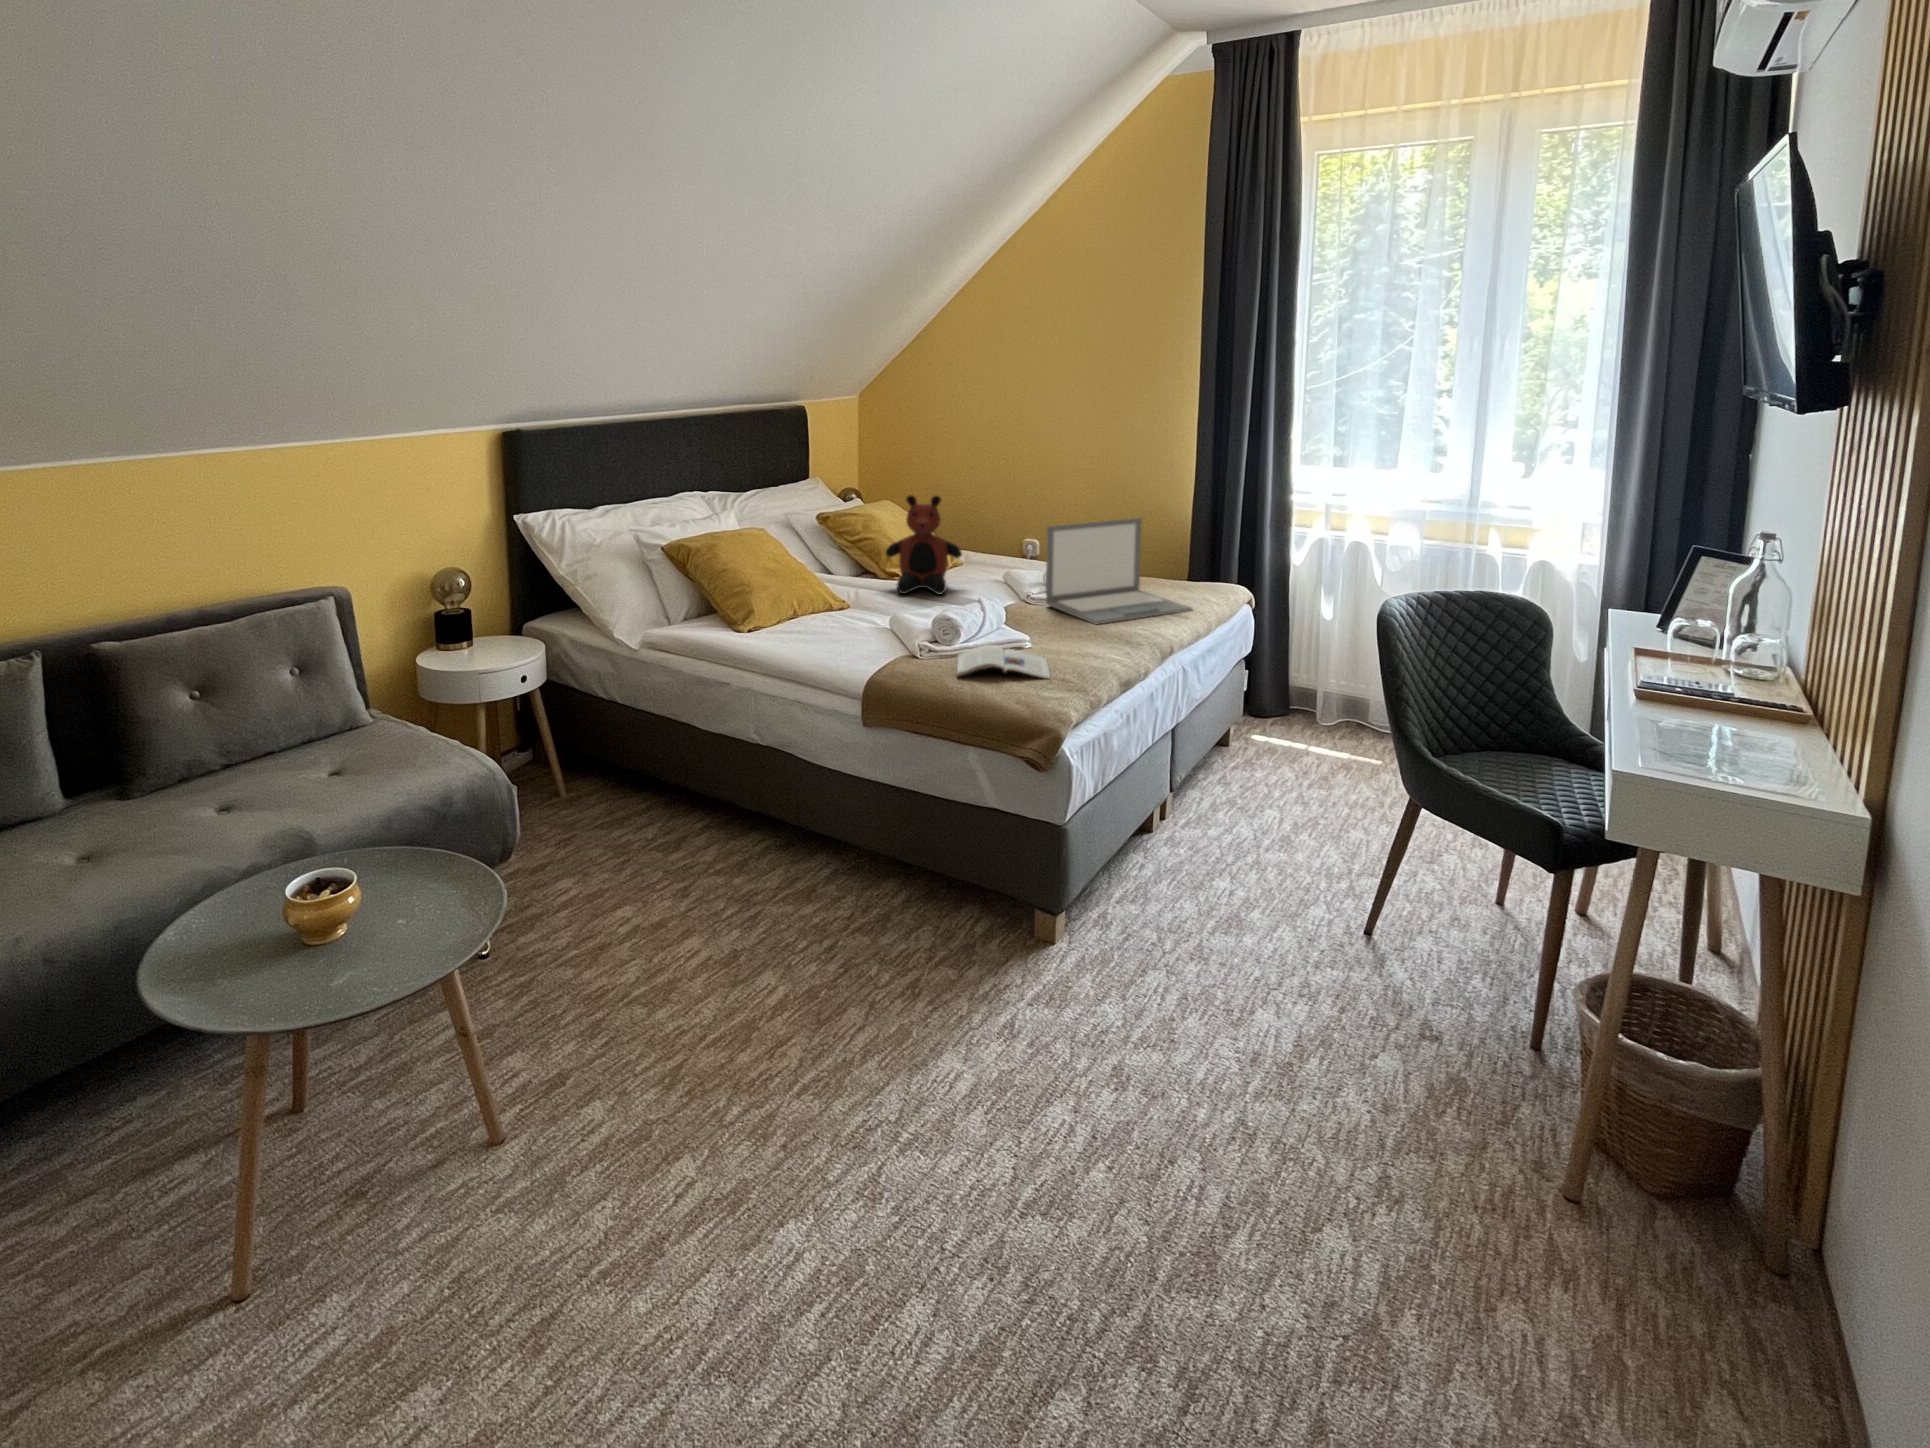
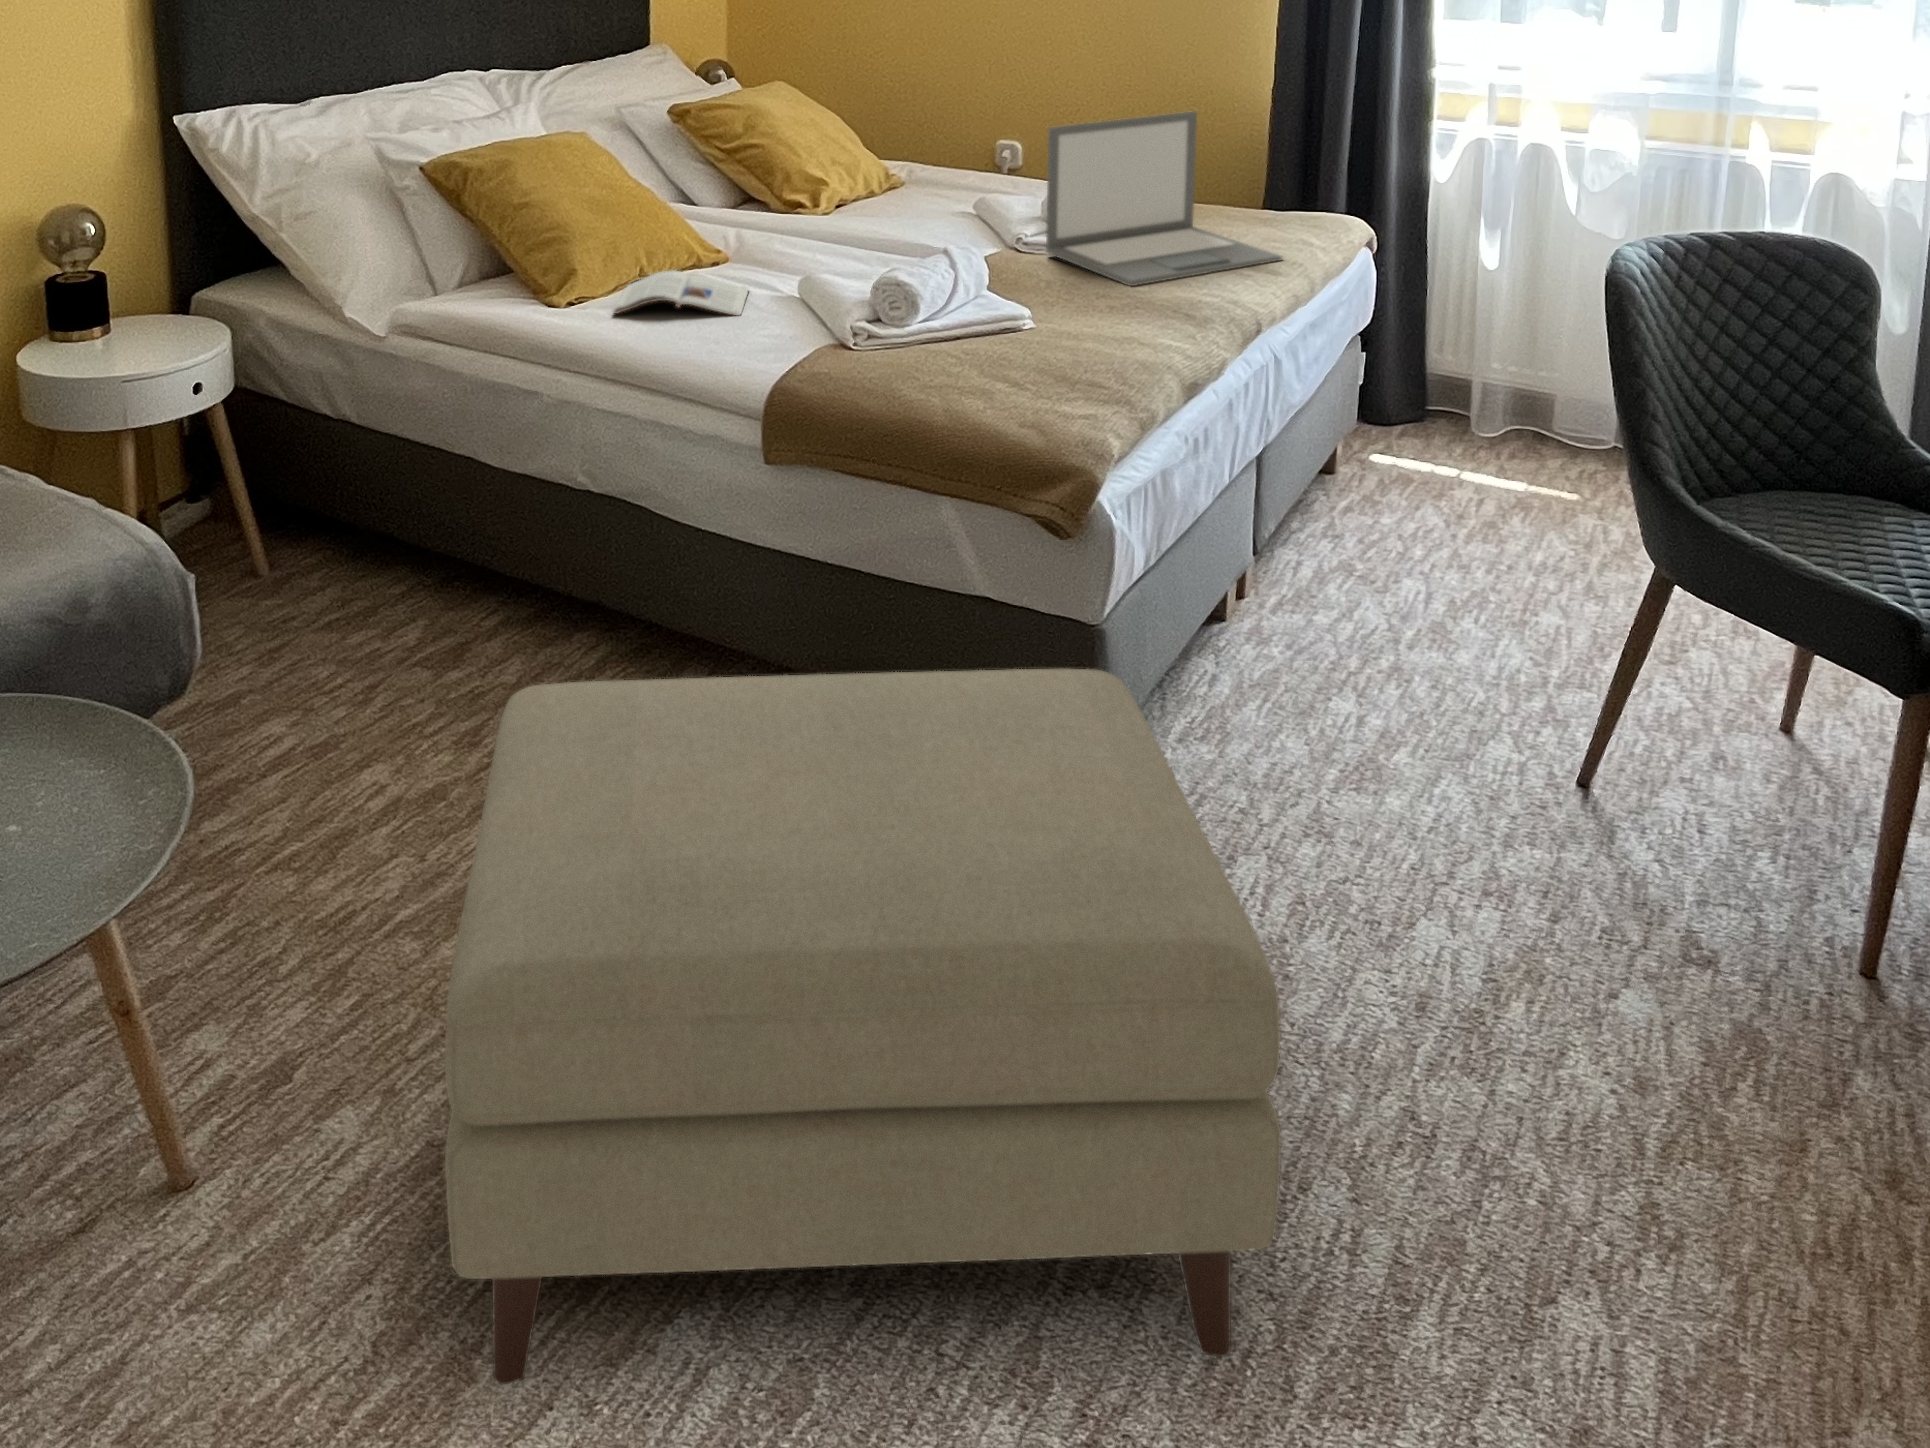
teddy bear: present [886,495,962,594] -> none [784,77,907,237]
magazine: present [957,645,1050,679] -> present [614,271,749,316]
ottoman: none [649,847,1145,1257] -> present [445,669,1281,1385]

